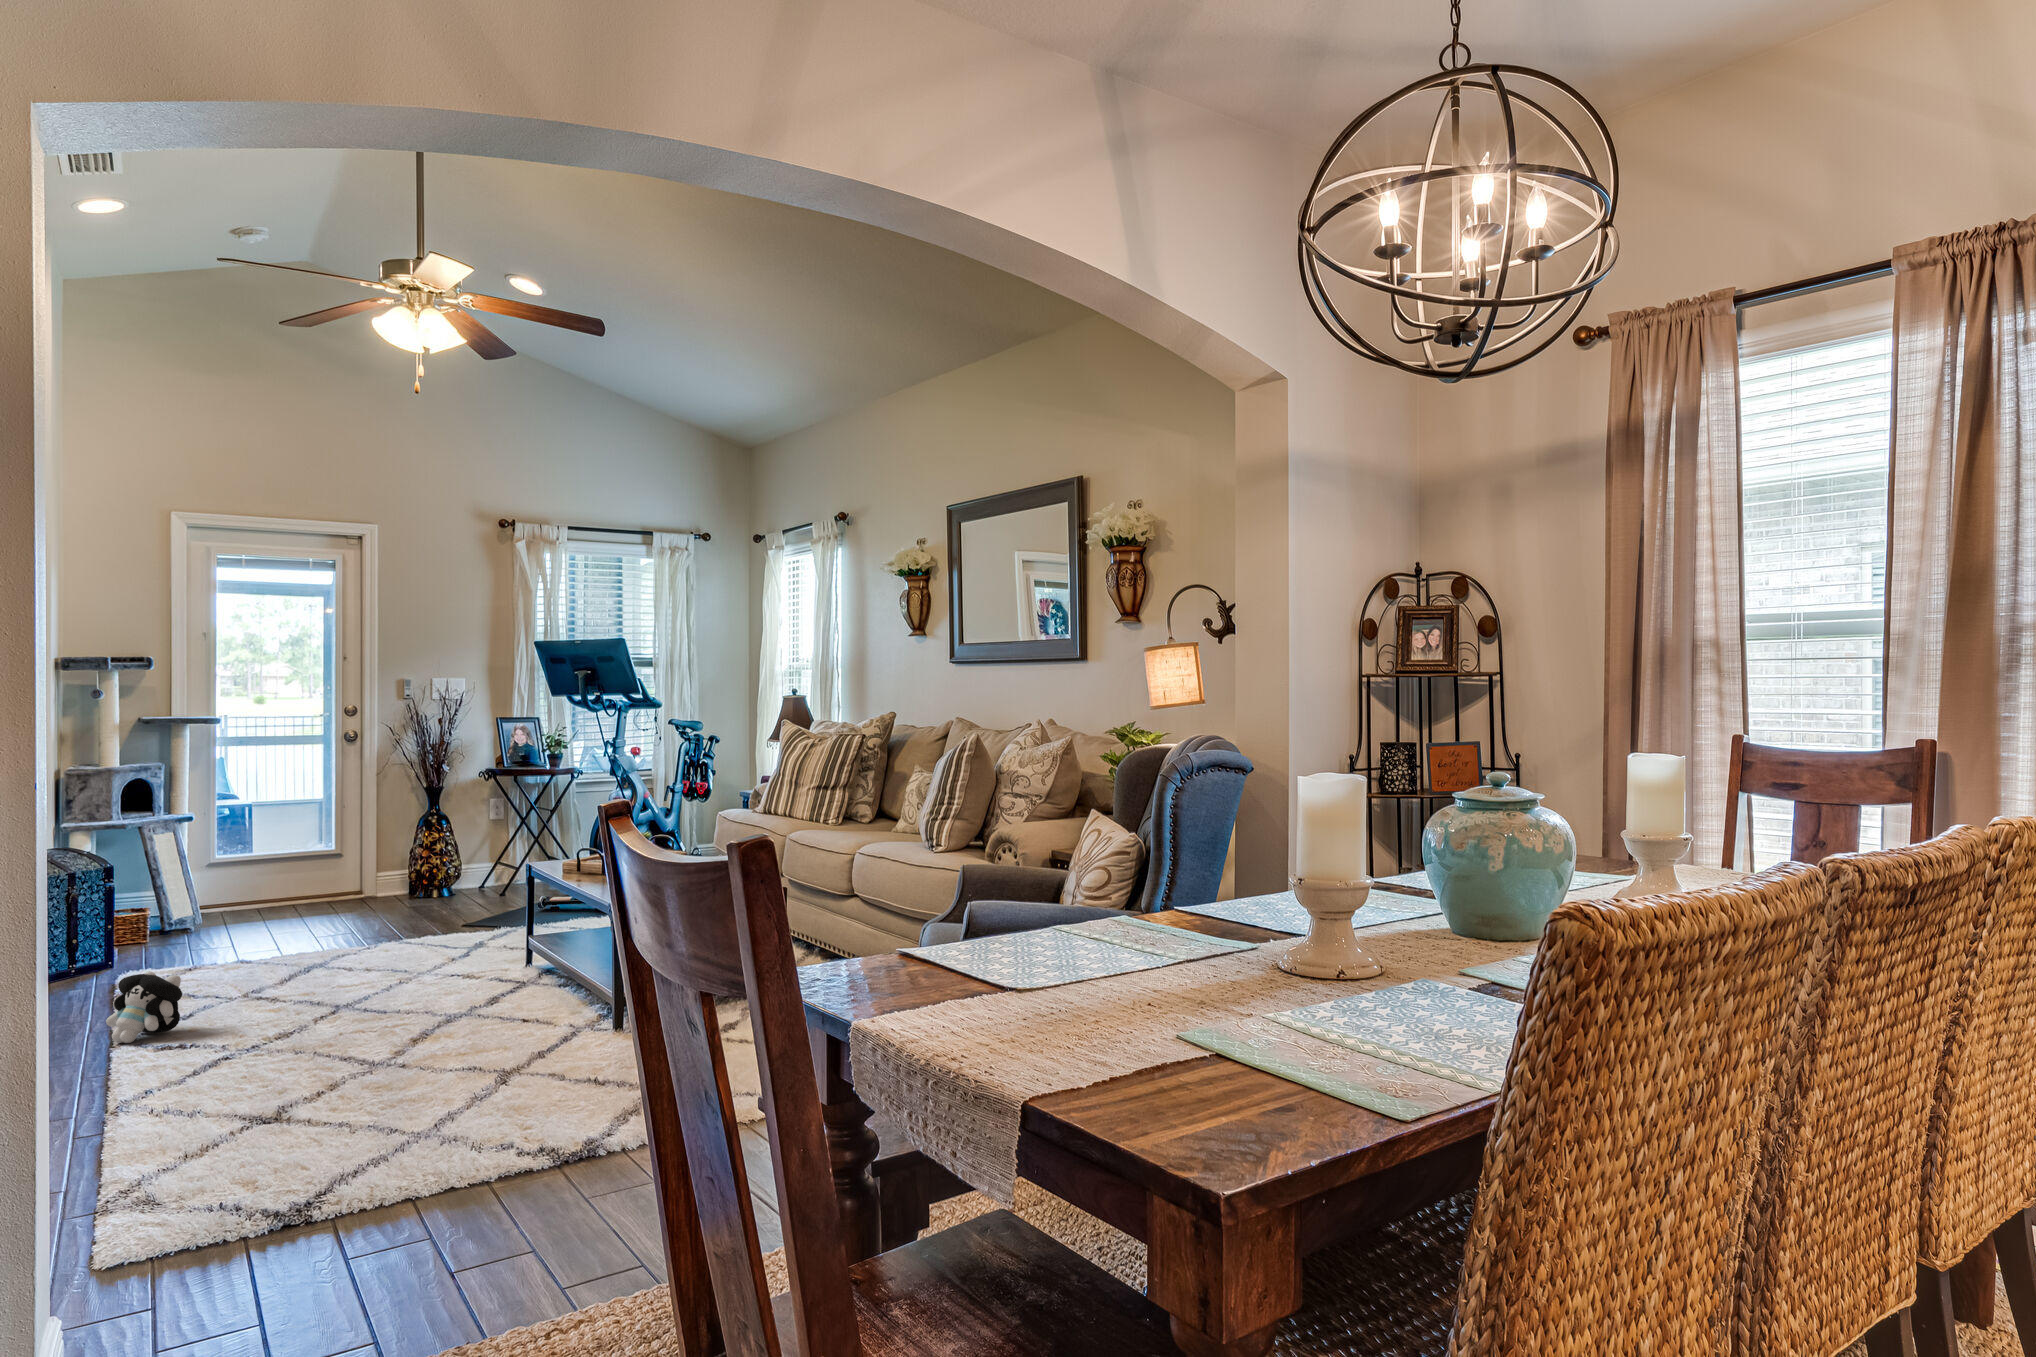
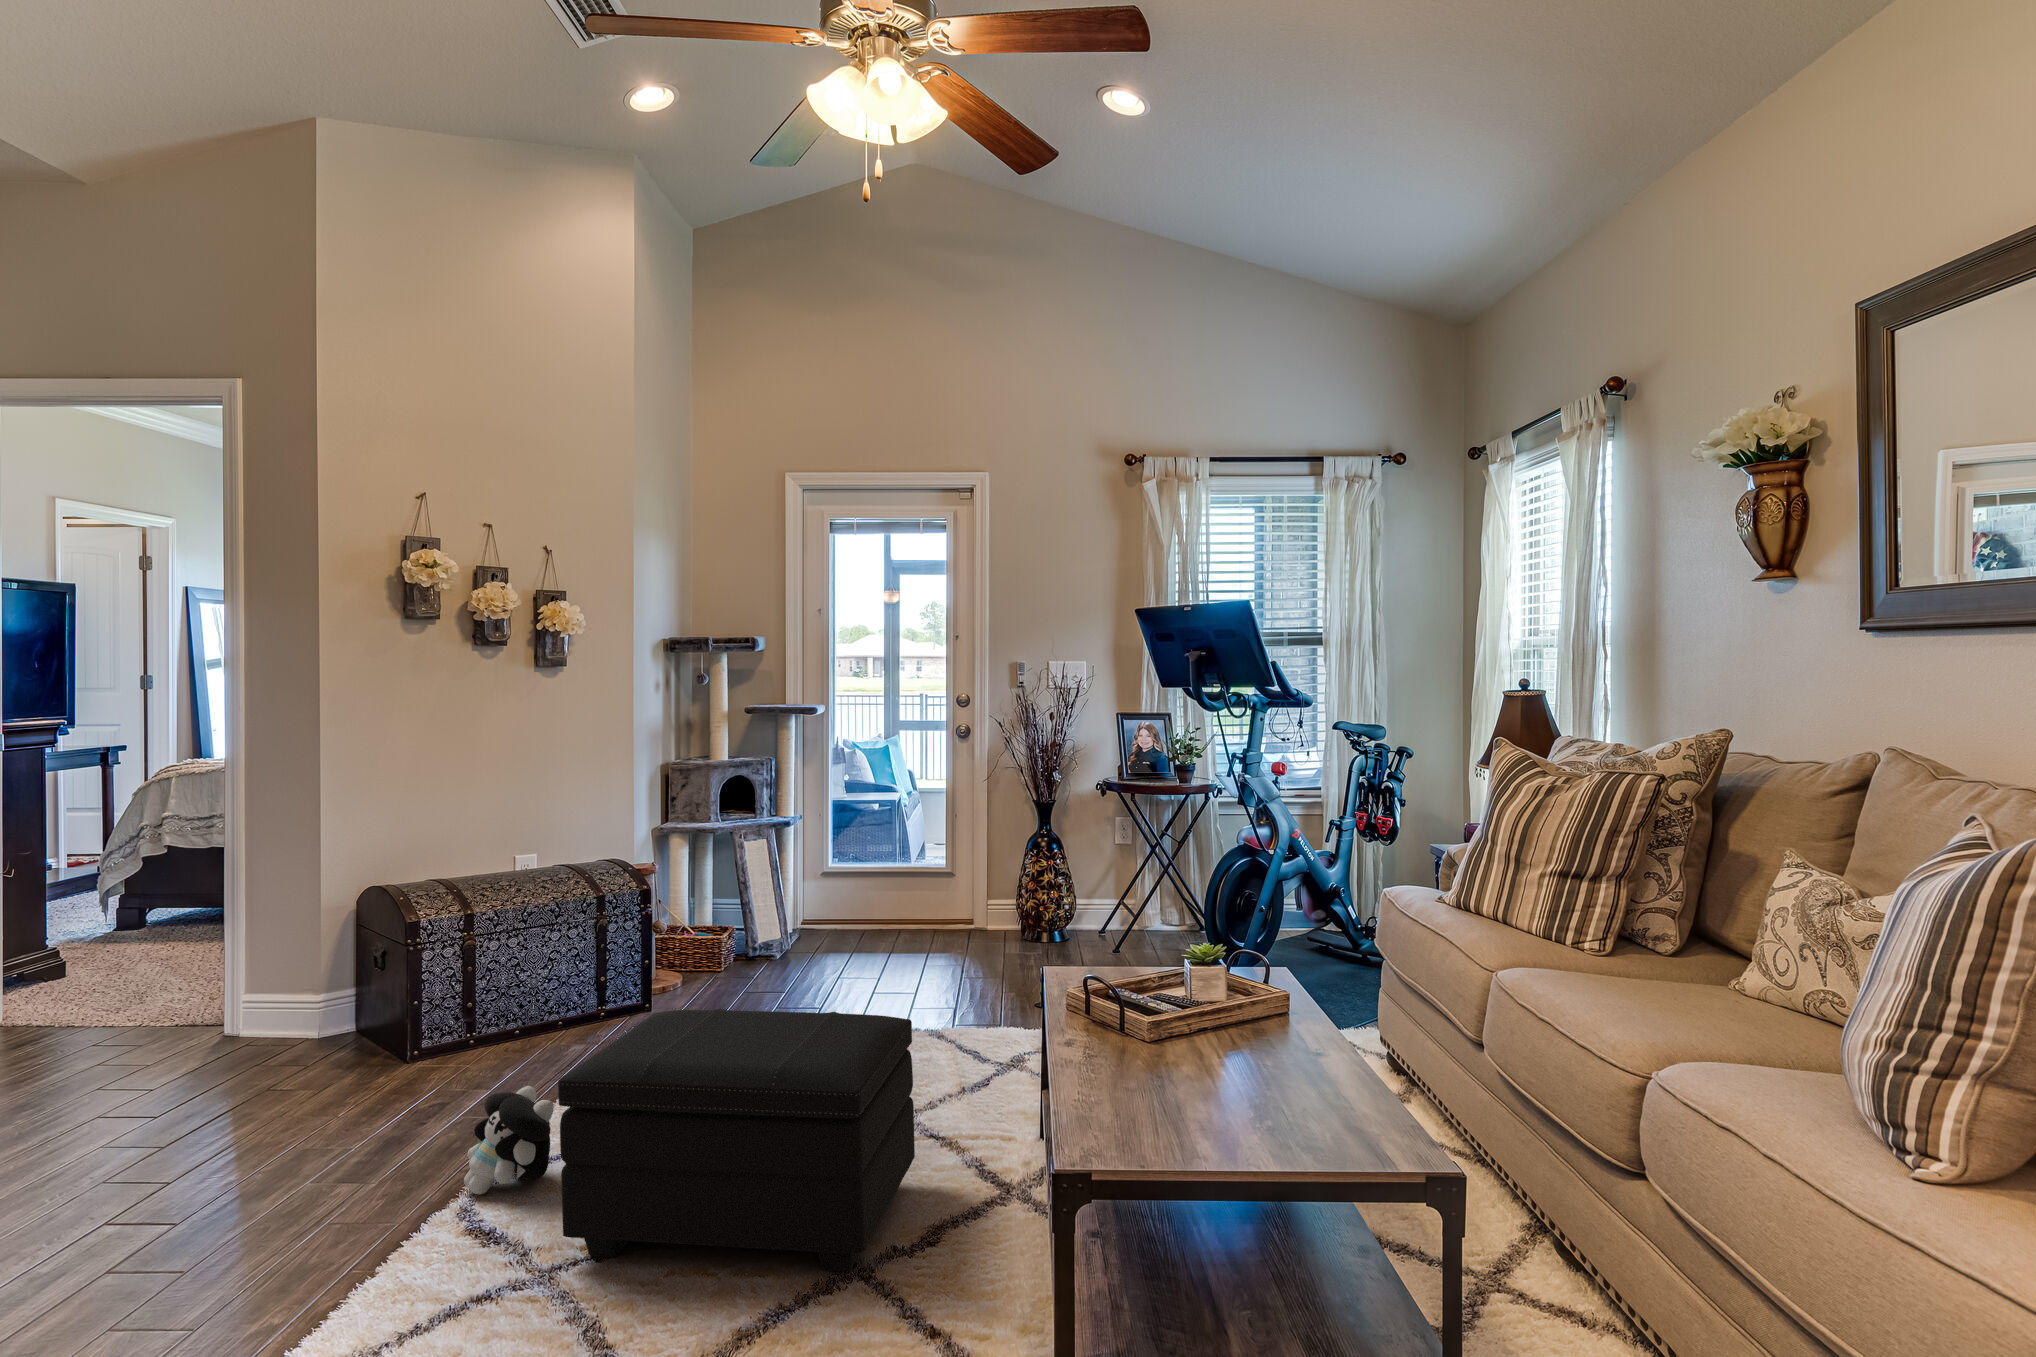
footstool: none [248,889,466,1044] -> present [558,1009,915,1272]

